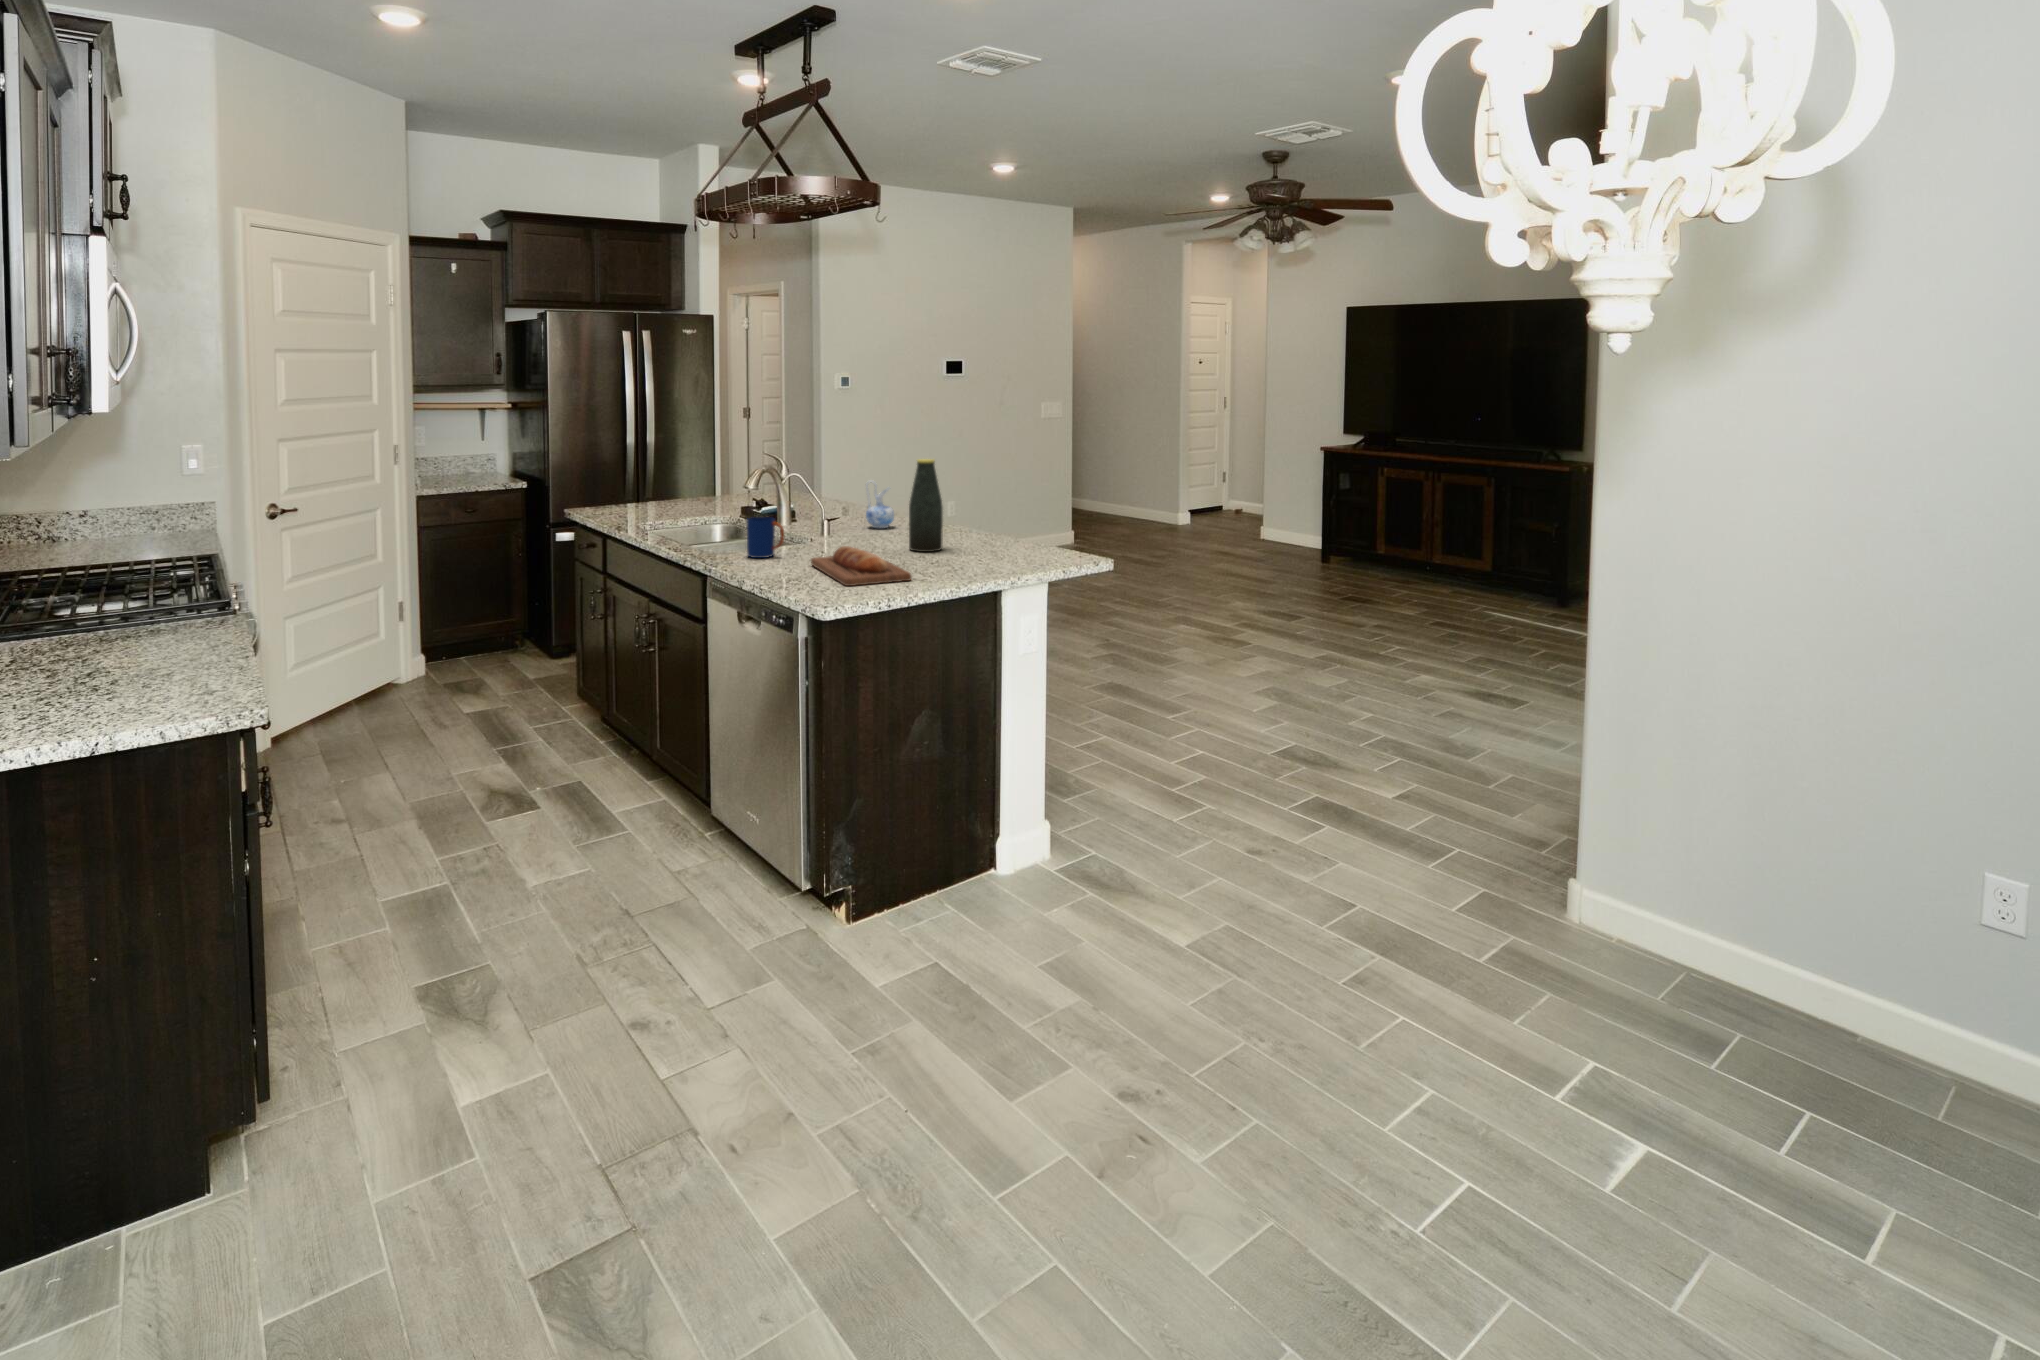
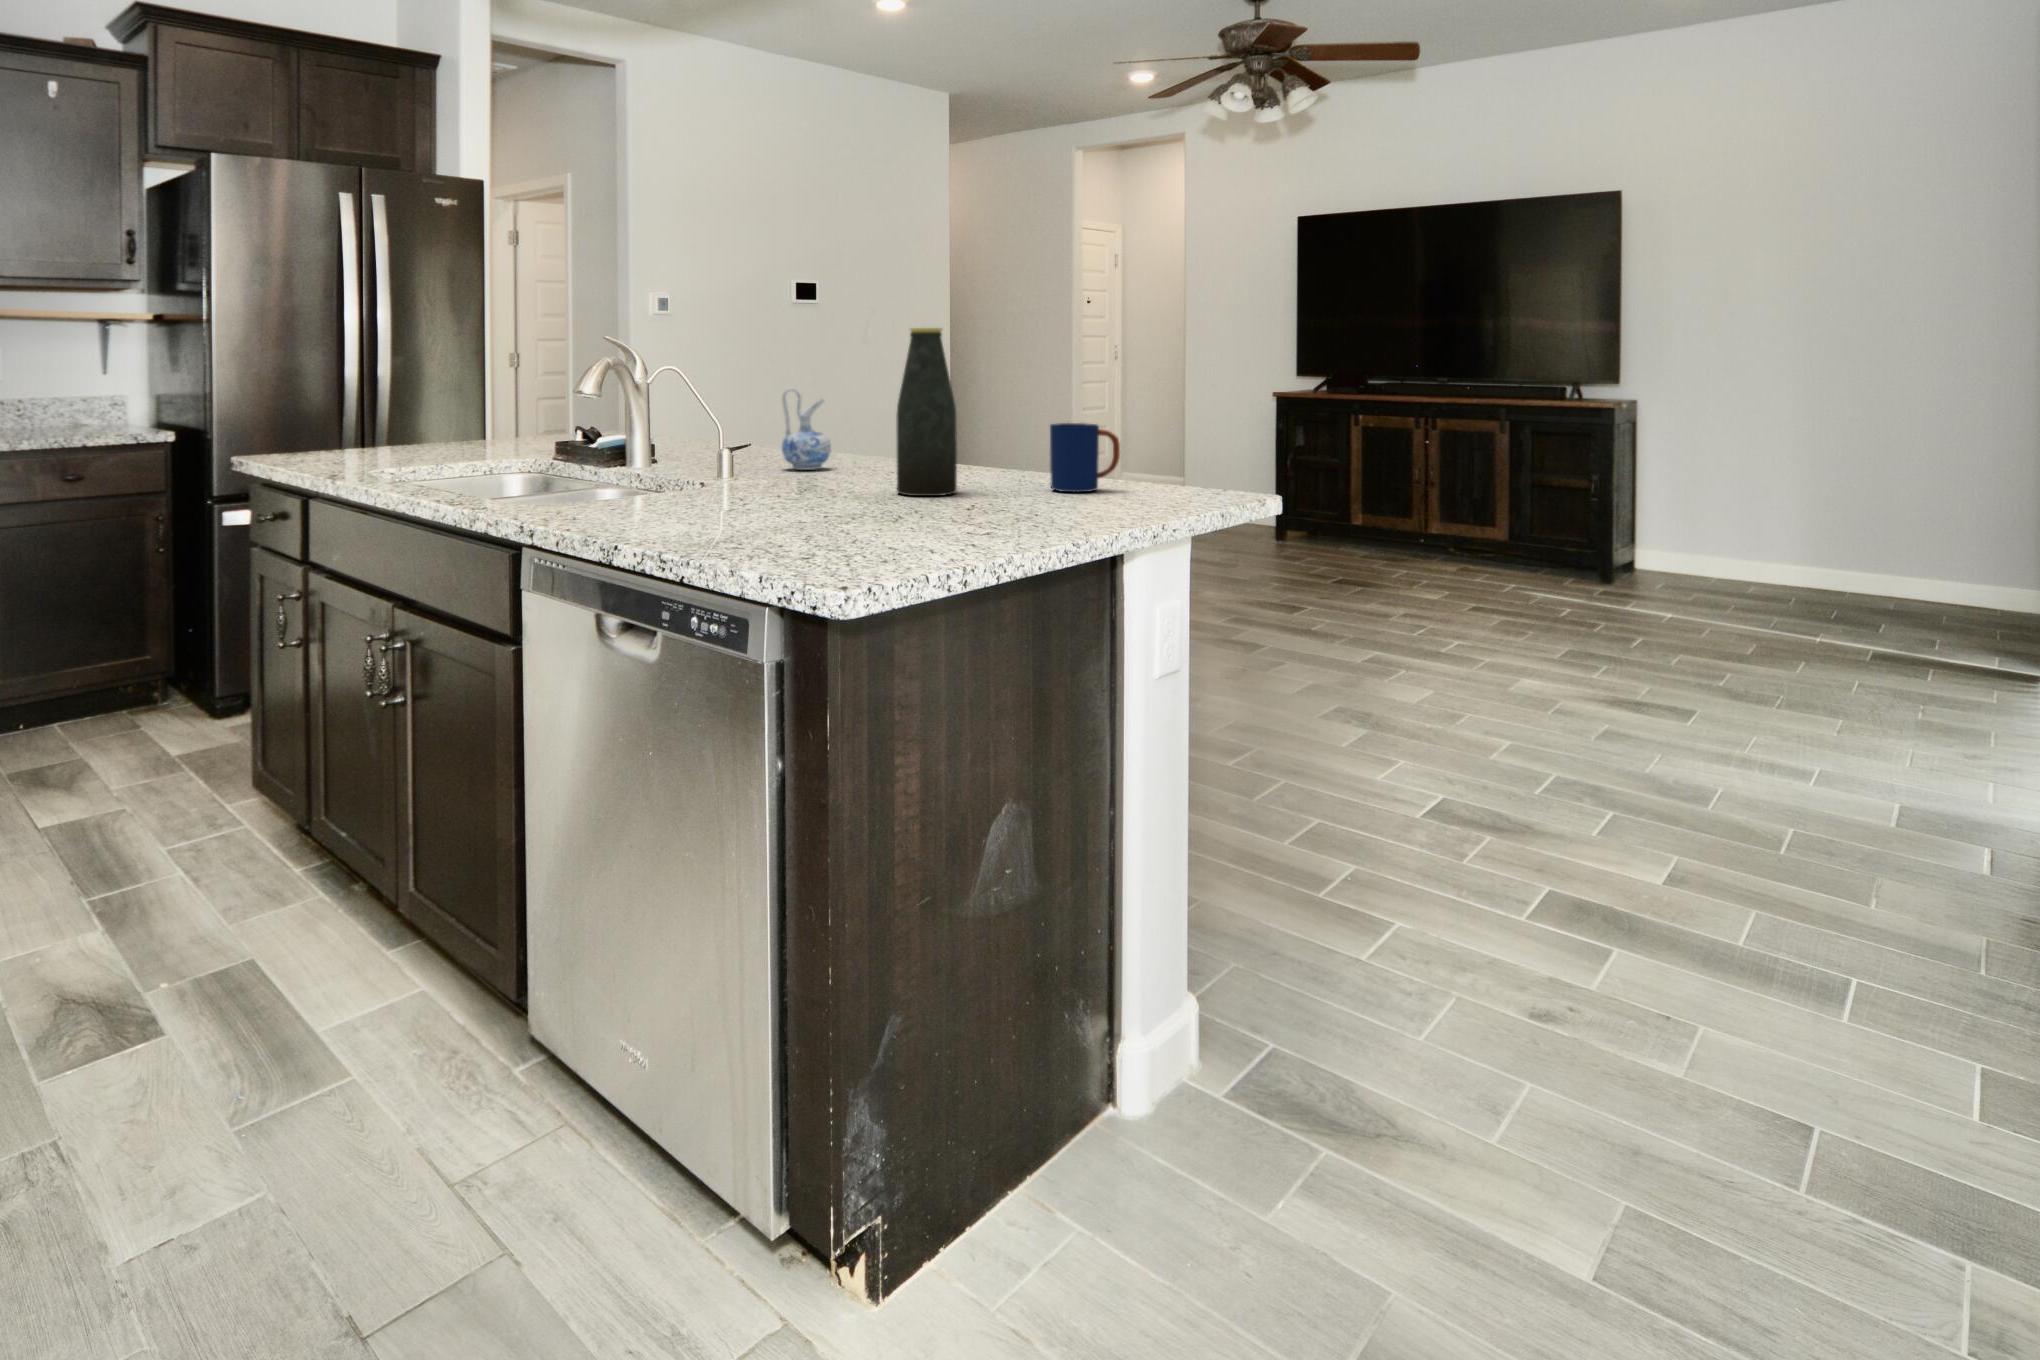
mug: present [746,517,784,558] -> present [1050,423,1120,492]
bread loaf: present [811,546,912,586] -> none [737,479,970,550]

